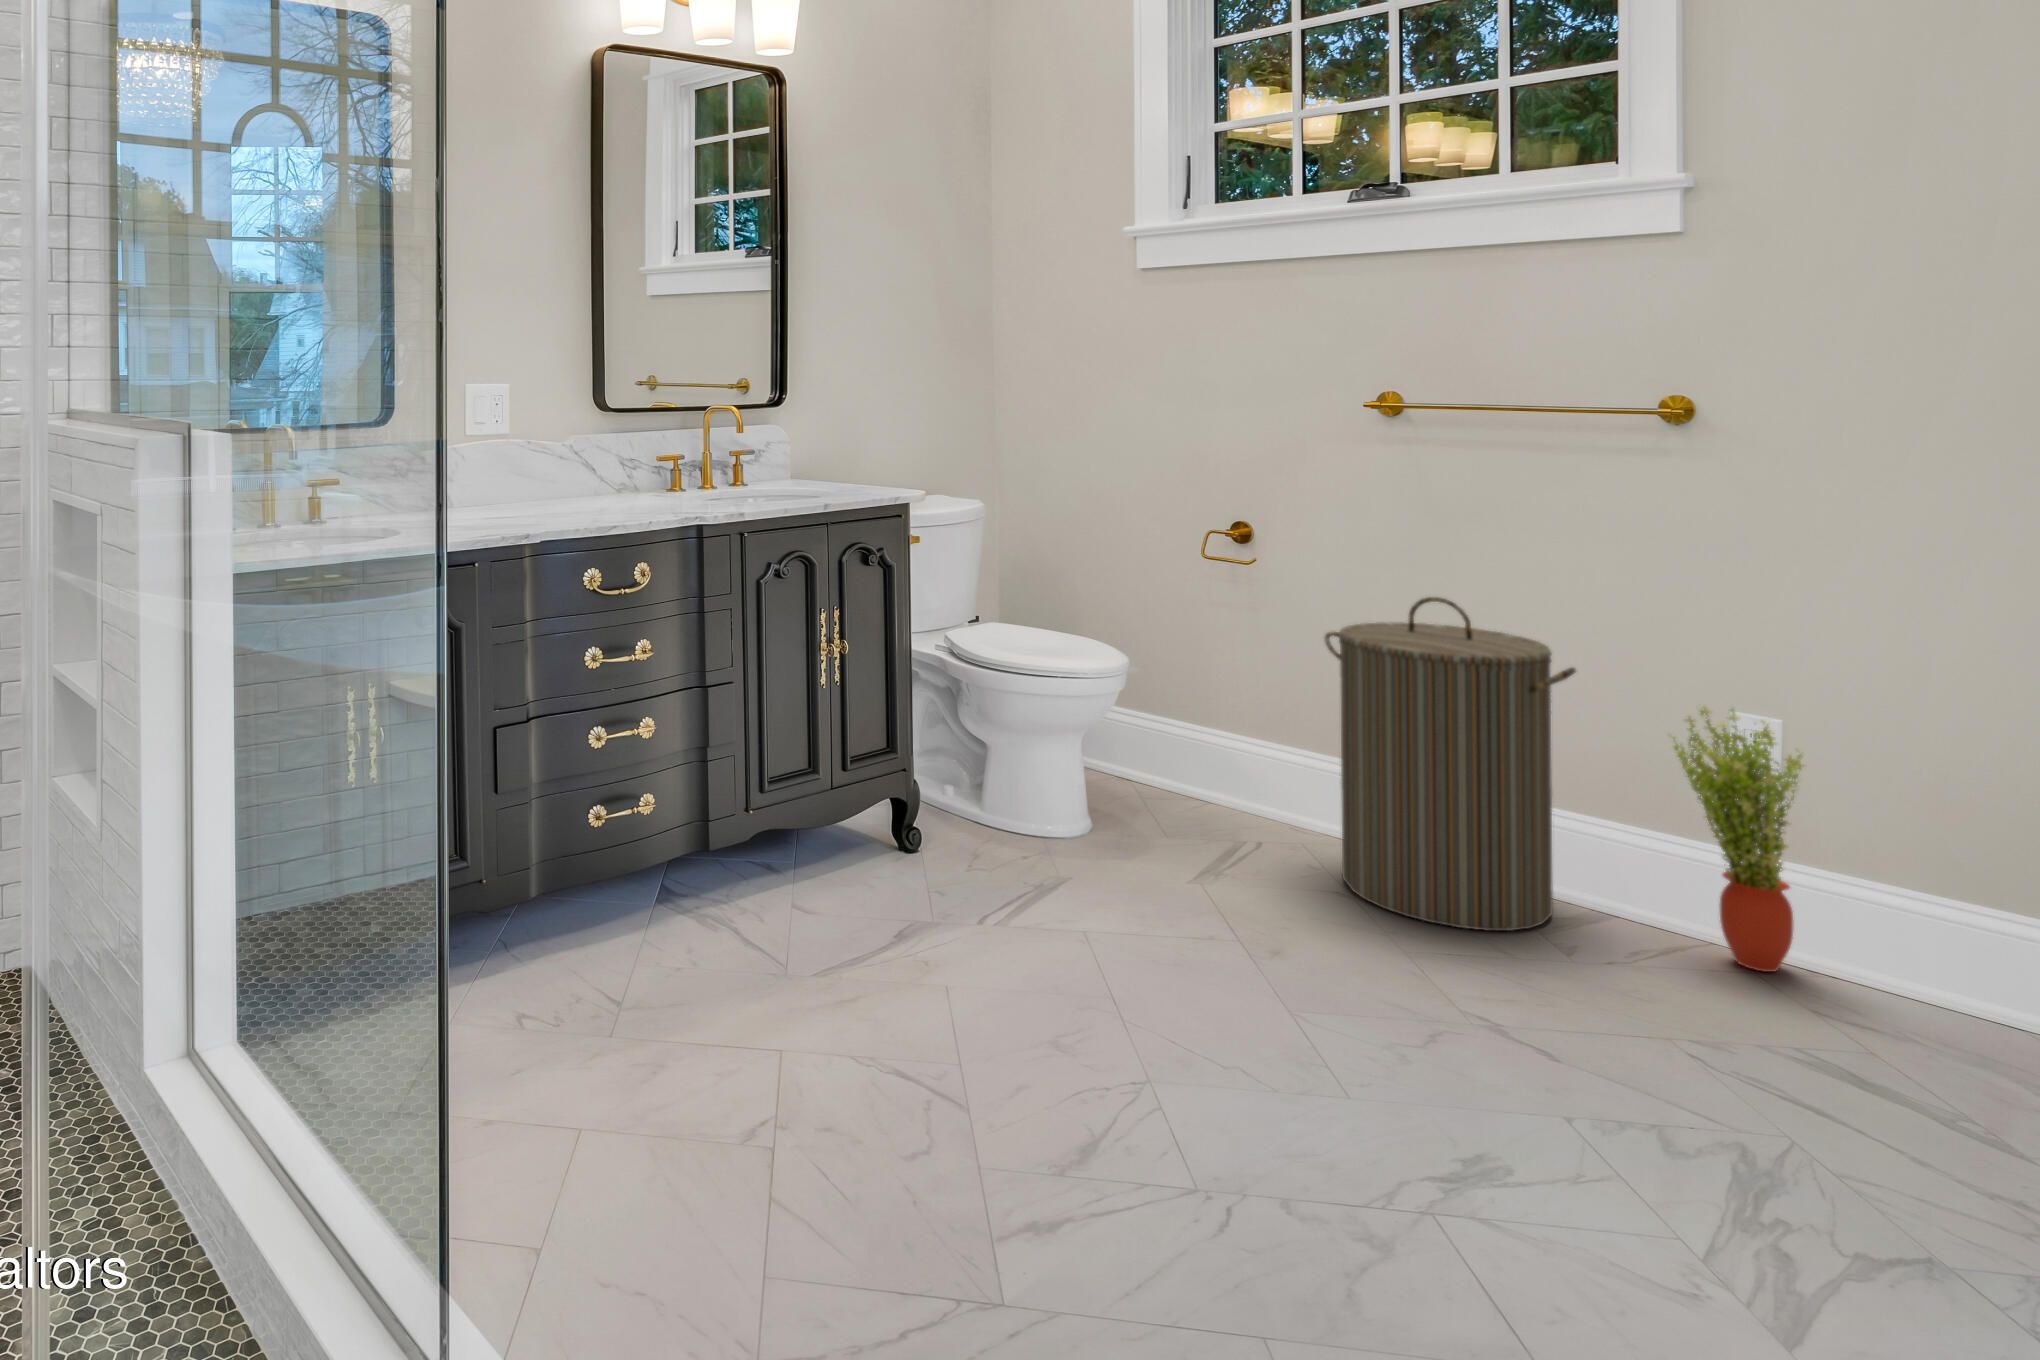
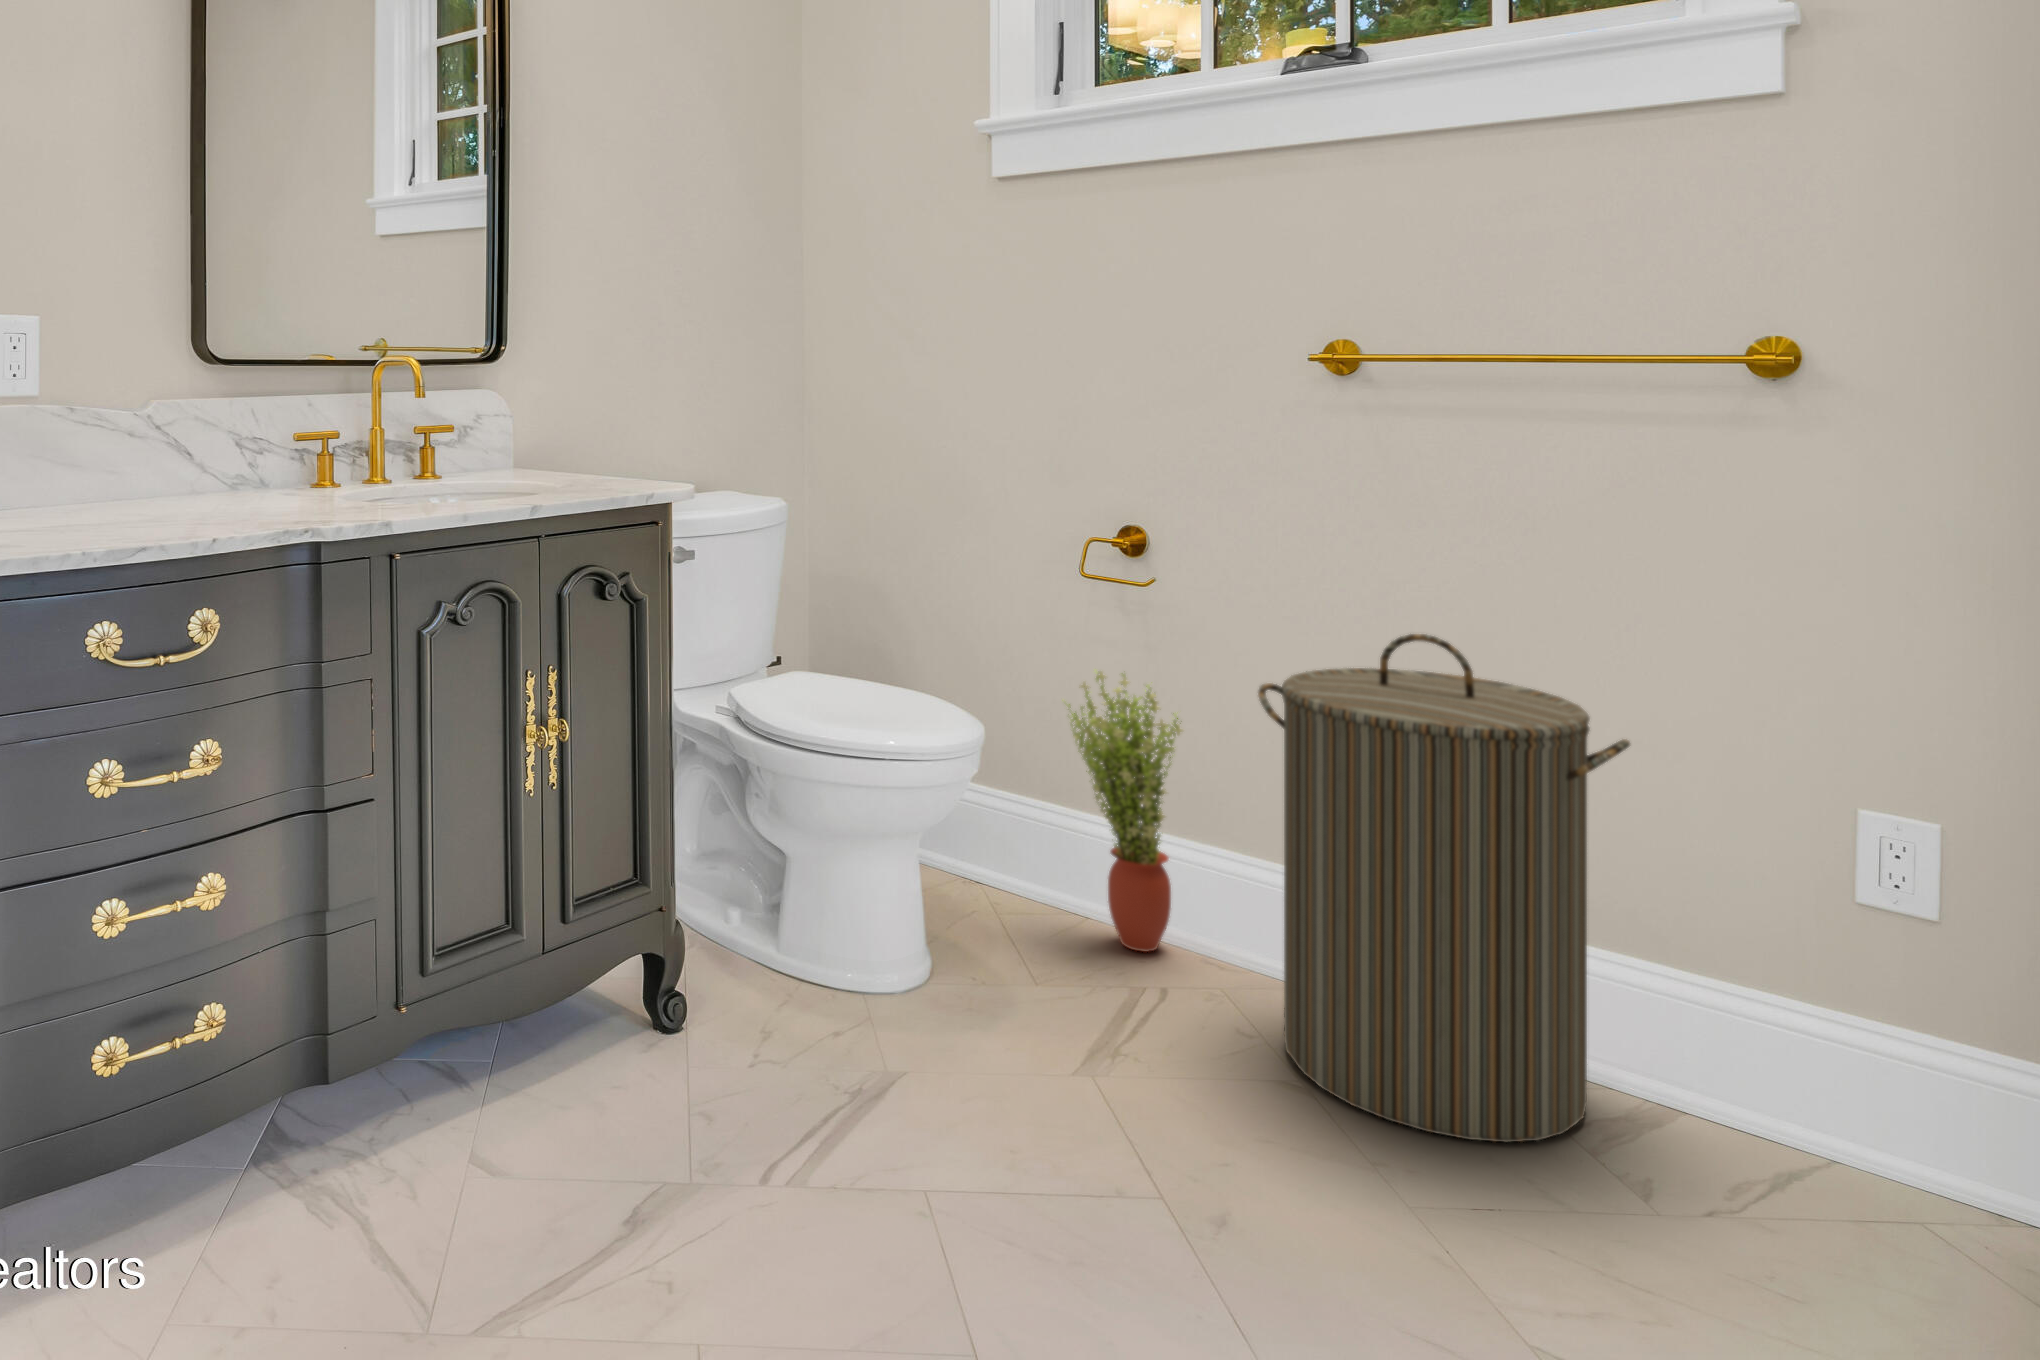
potted plant: present [1672,707,1804,972] -> present [1068,672,1182,952]

